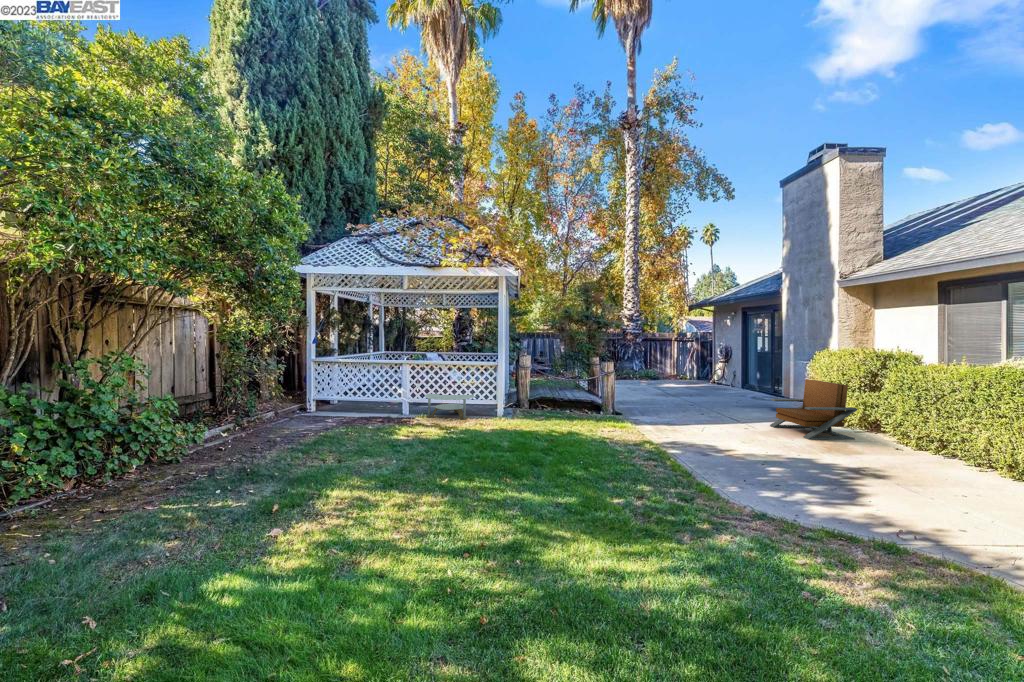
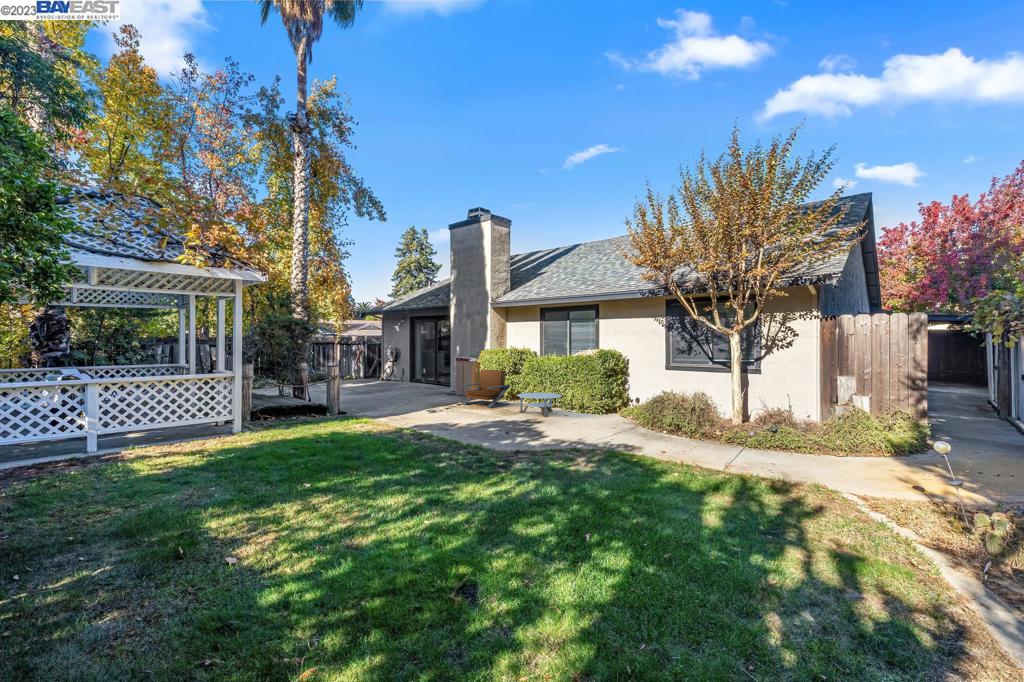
round table: present [425,394,476,420] -> present [517,392,562,417]

